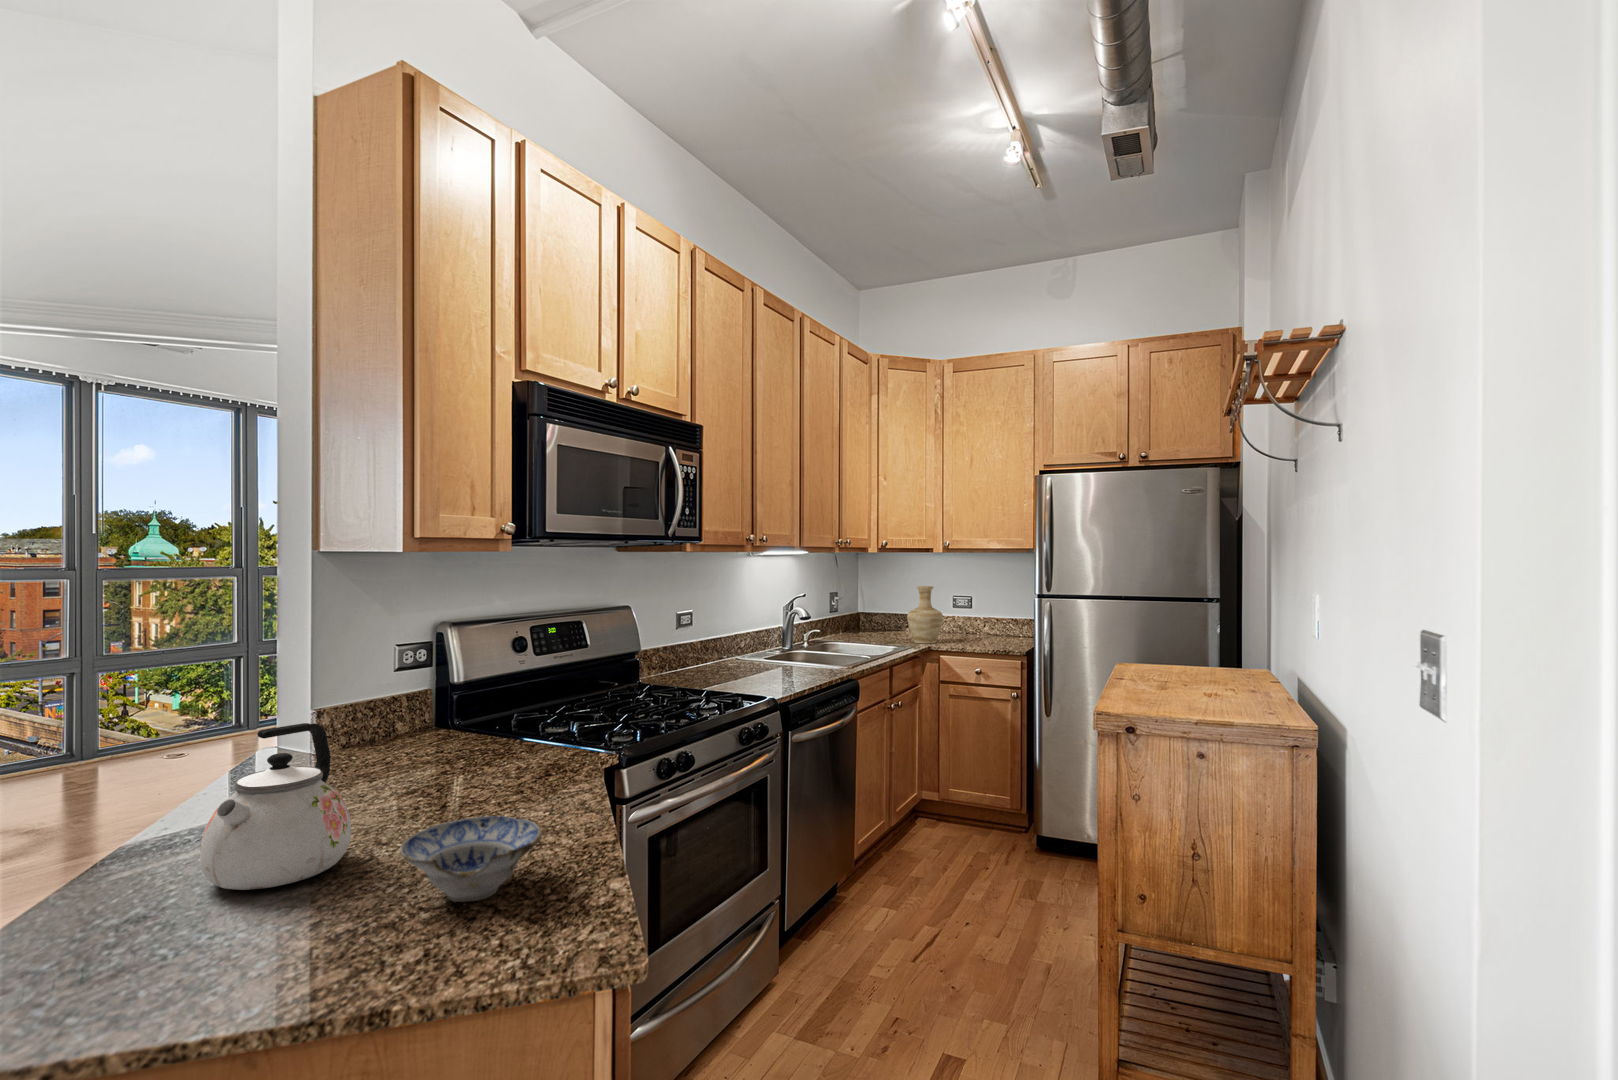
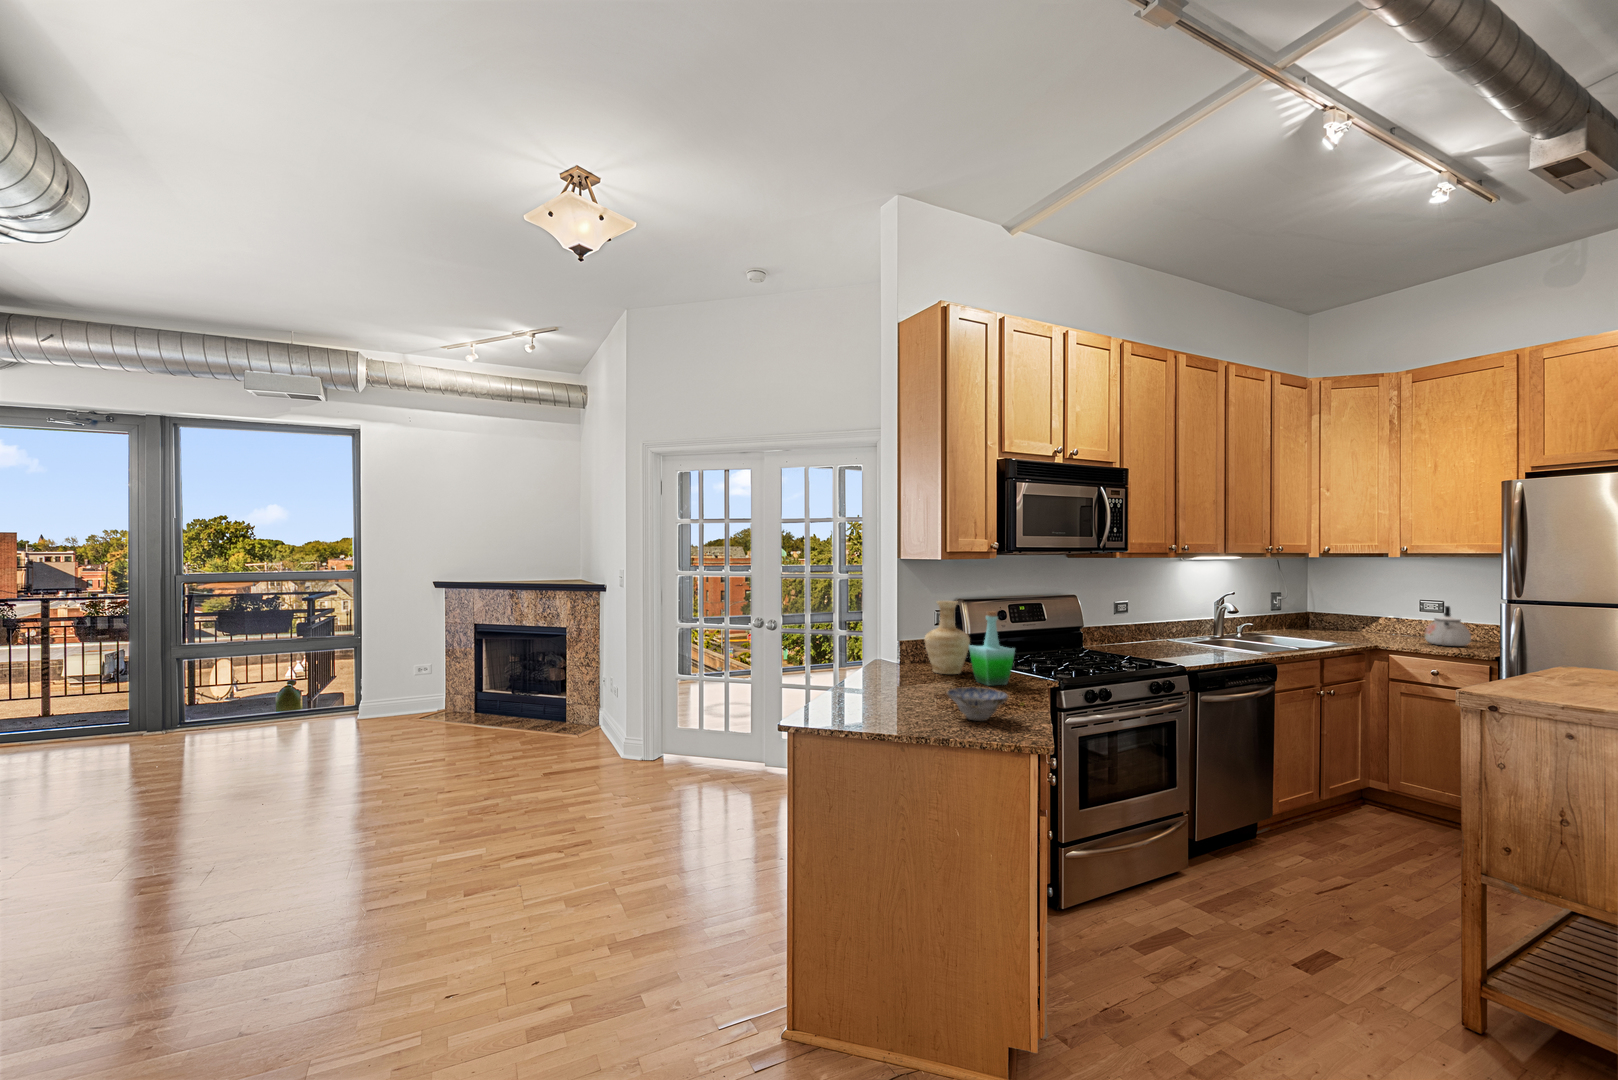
vase: present [907,586,943,643] -> present [925,601,970,674]
bottle: none [458,646,546,786] -> present [969,611,1015,686]
kettle: present [200,723,351,890] -> present [1425,606,1471,646]

